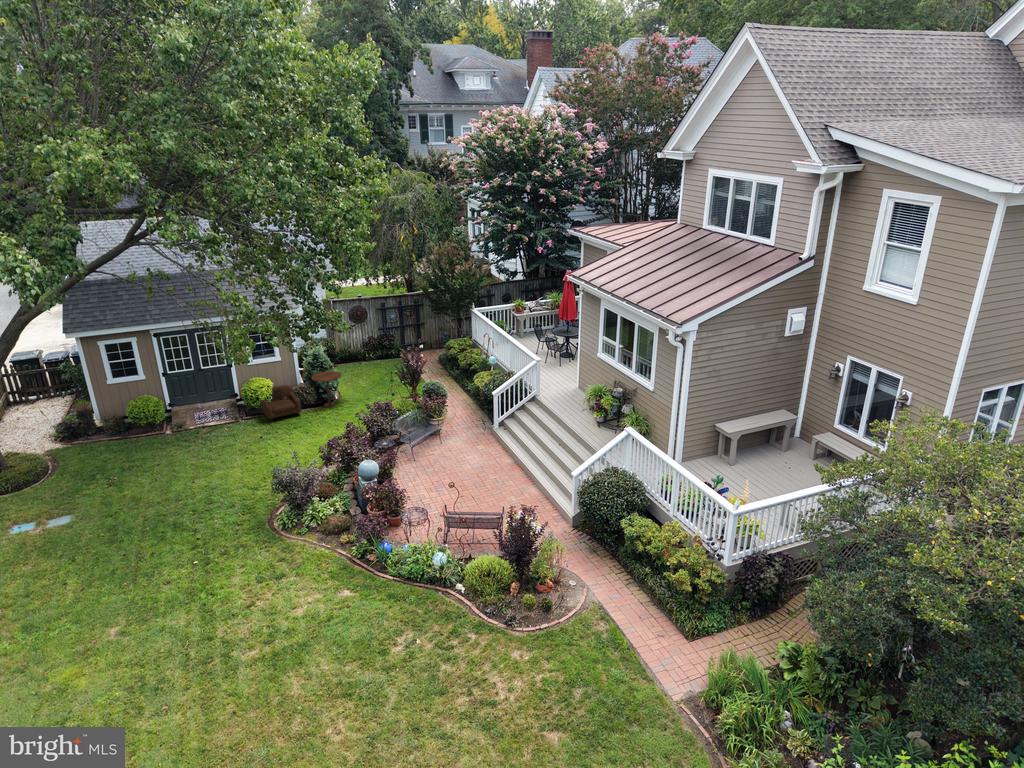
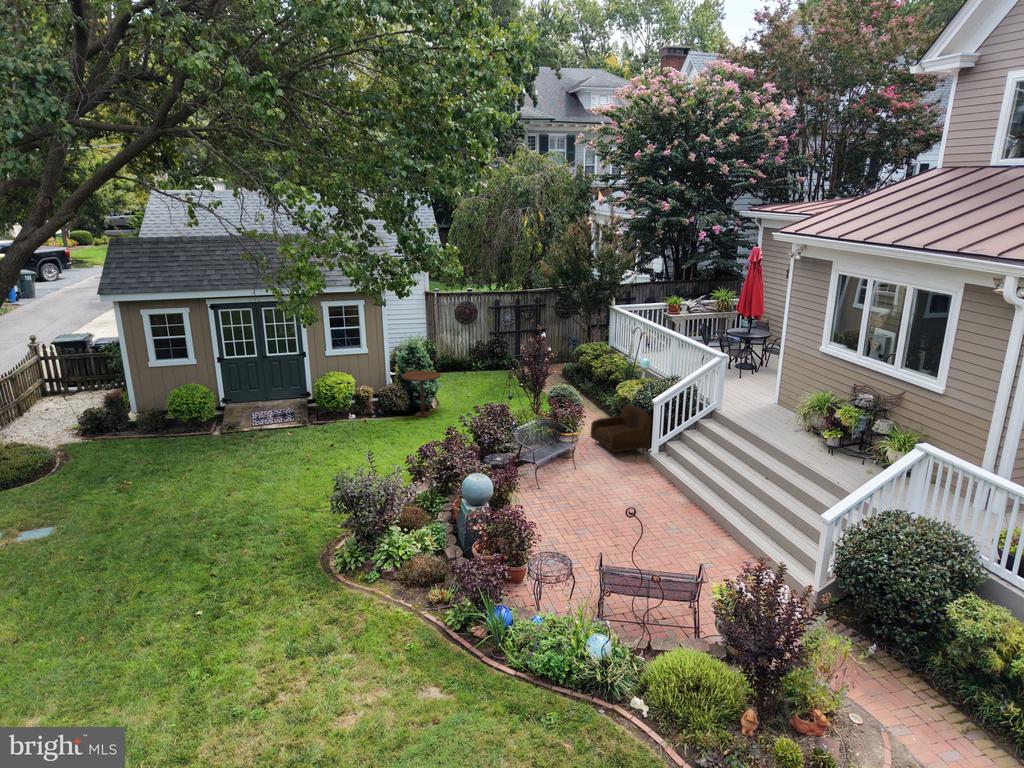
armchair: present [262,385,301,421] -> present [591,405,651,457]

